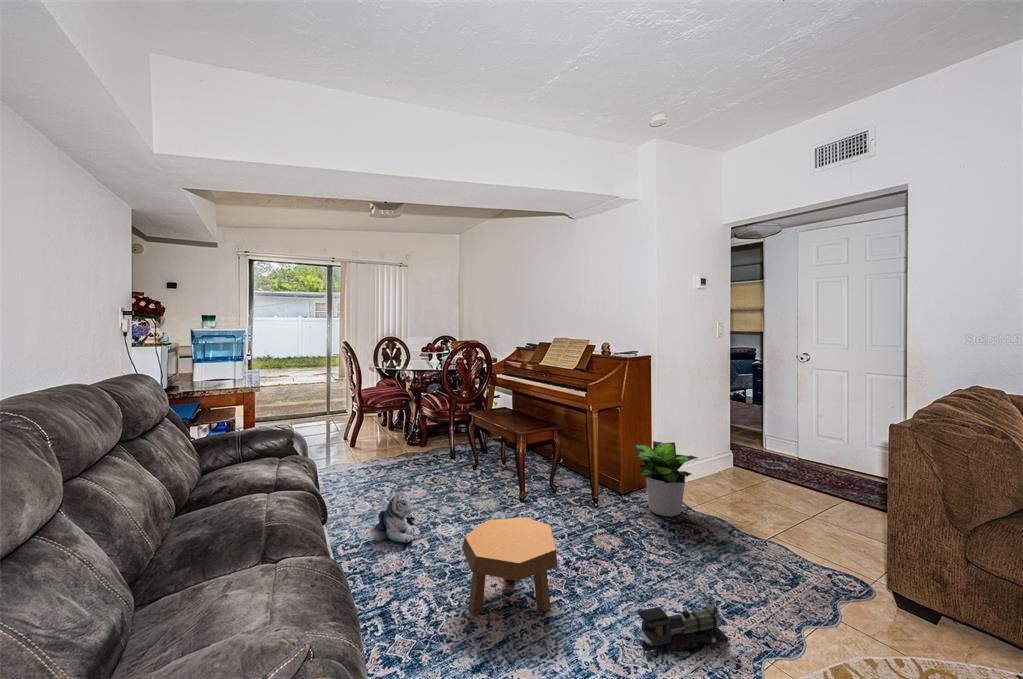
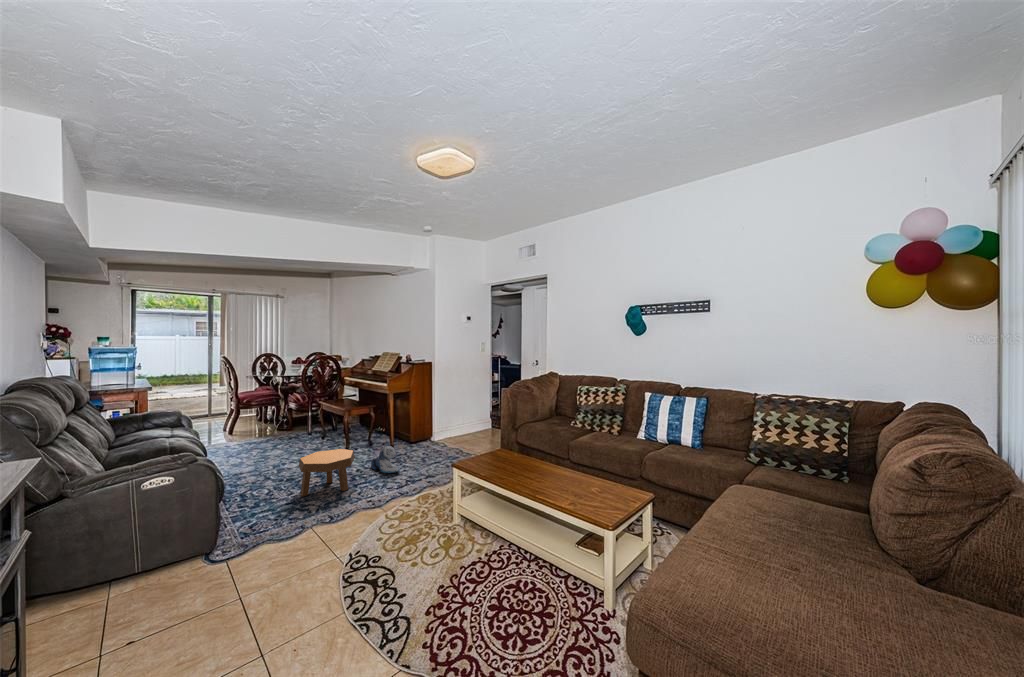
potted plant: present [631,441,698,516] -> none [418,410,460,451]
plush toy: present [378,494,415,544] -> present [371,446,399,473]
toy train: present [638,595,728,654] -> none [387,468,433,496]

